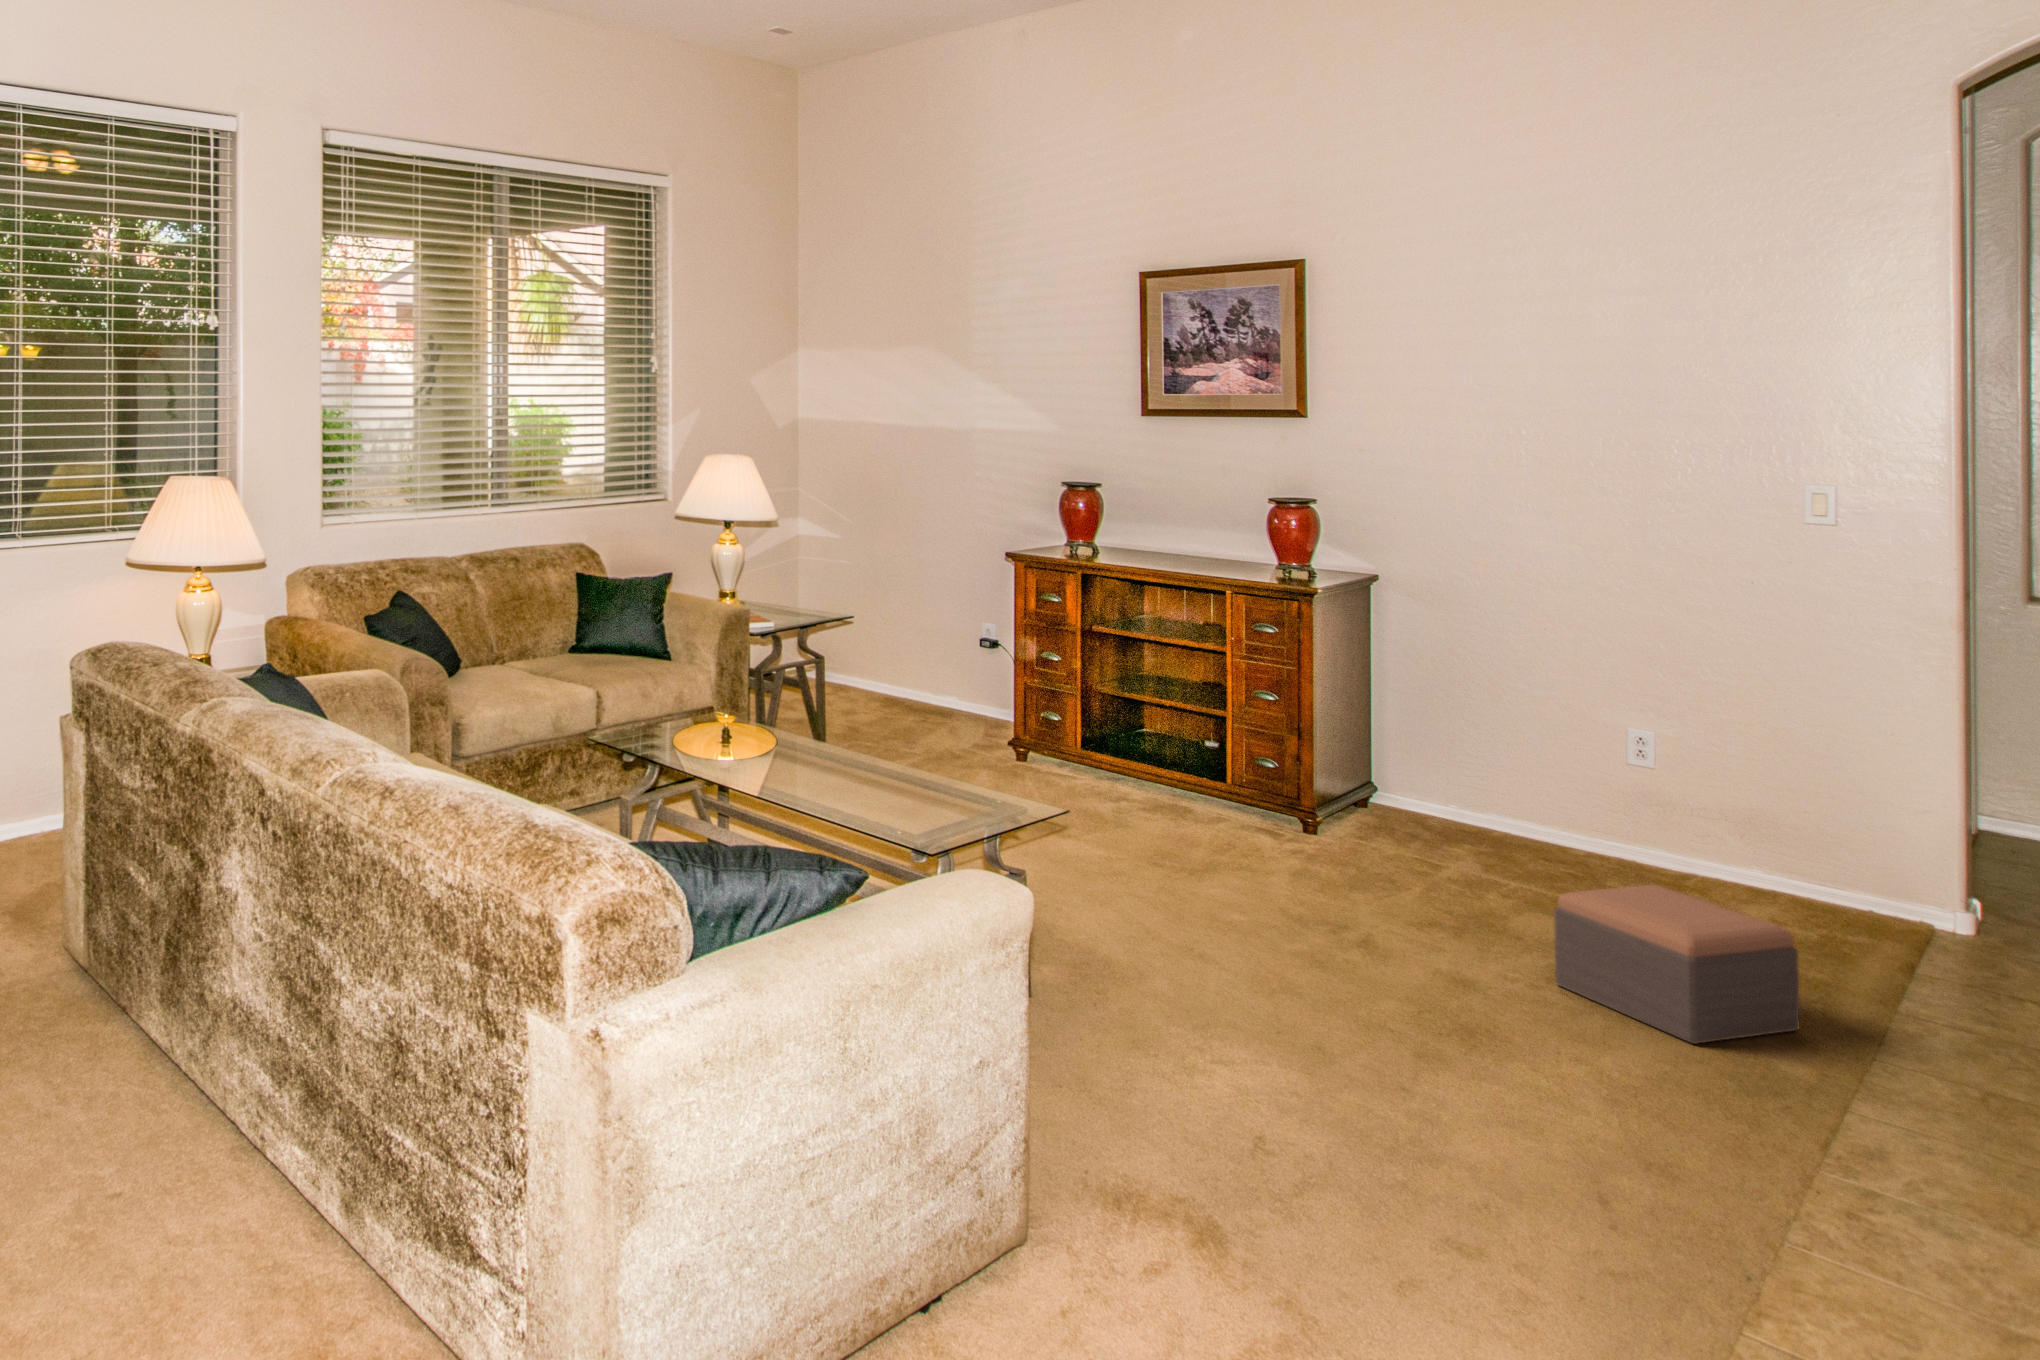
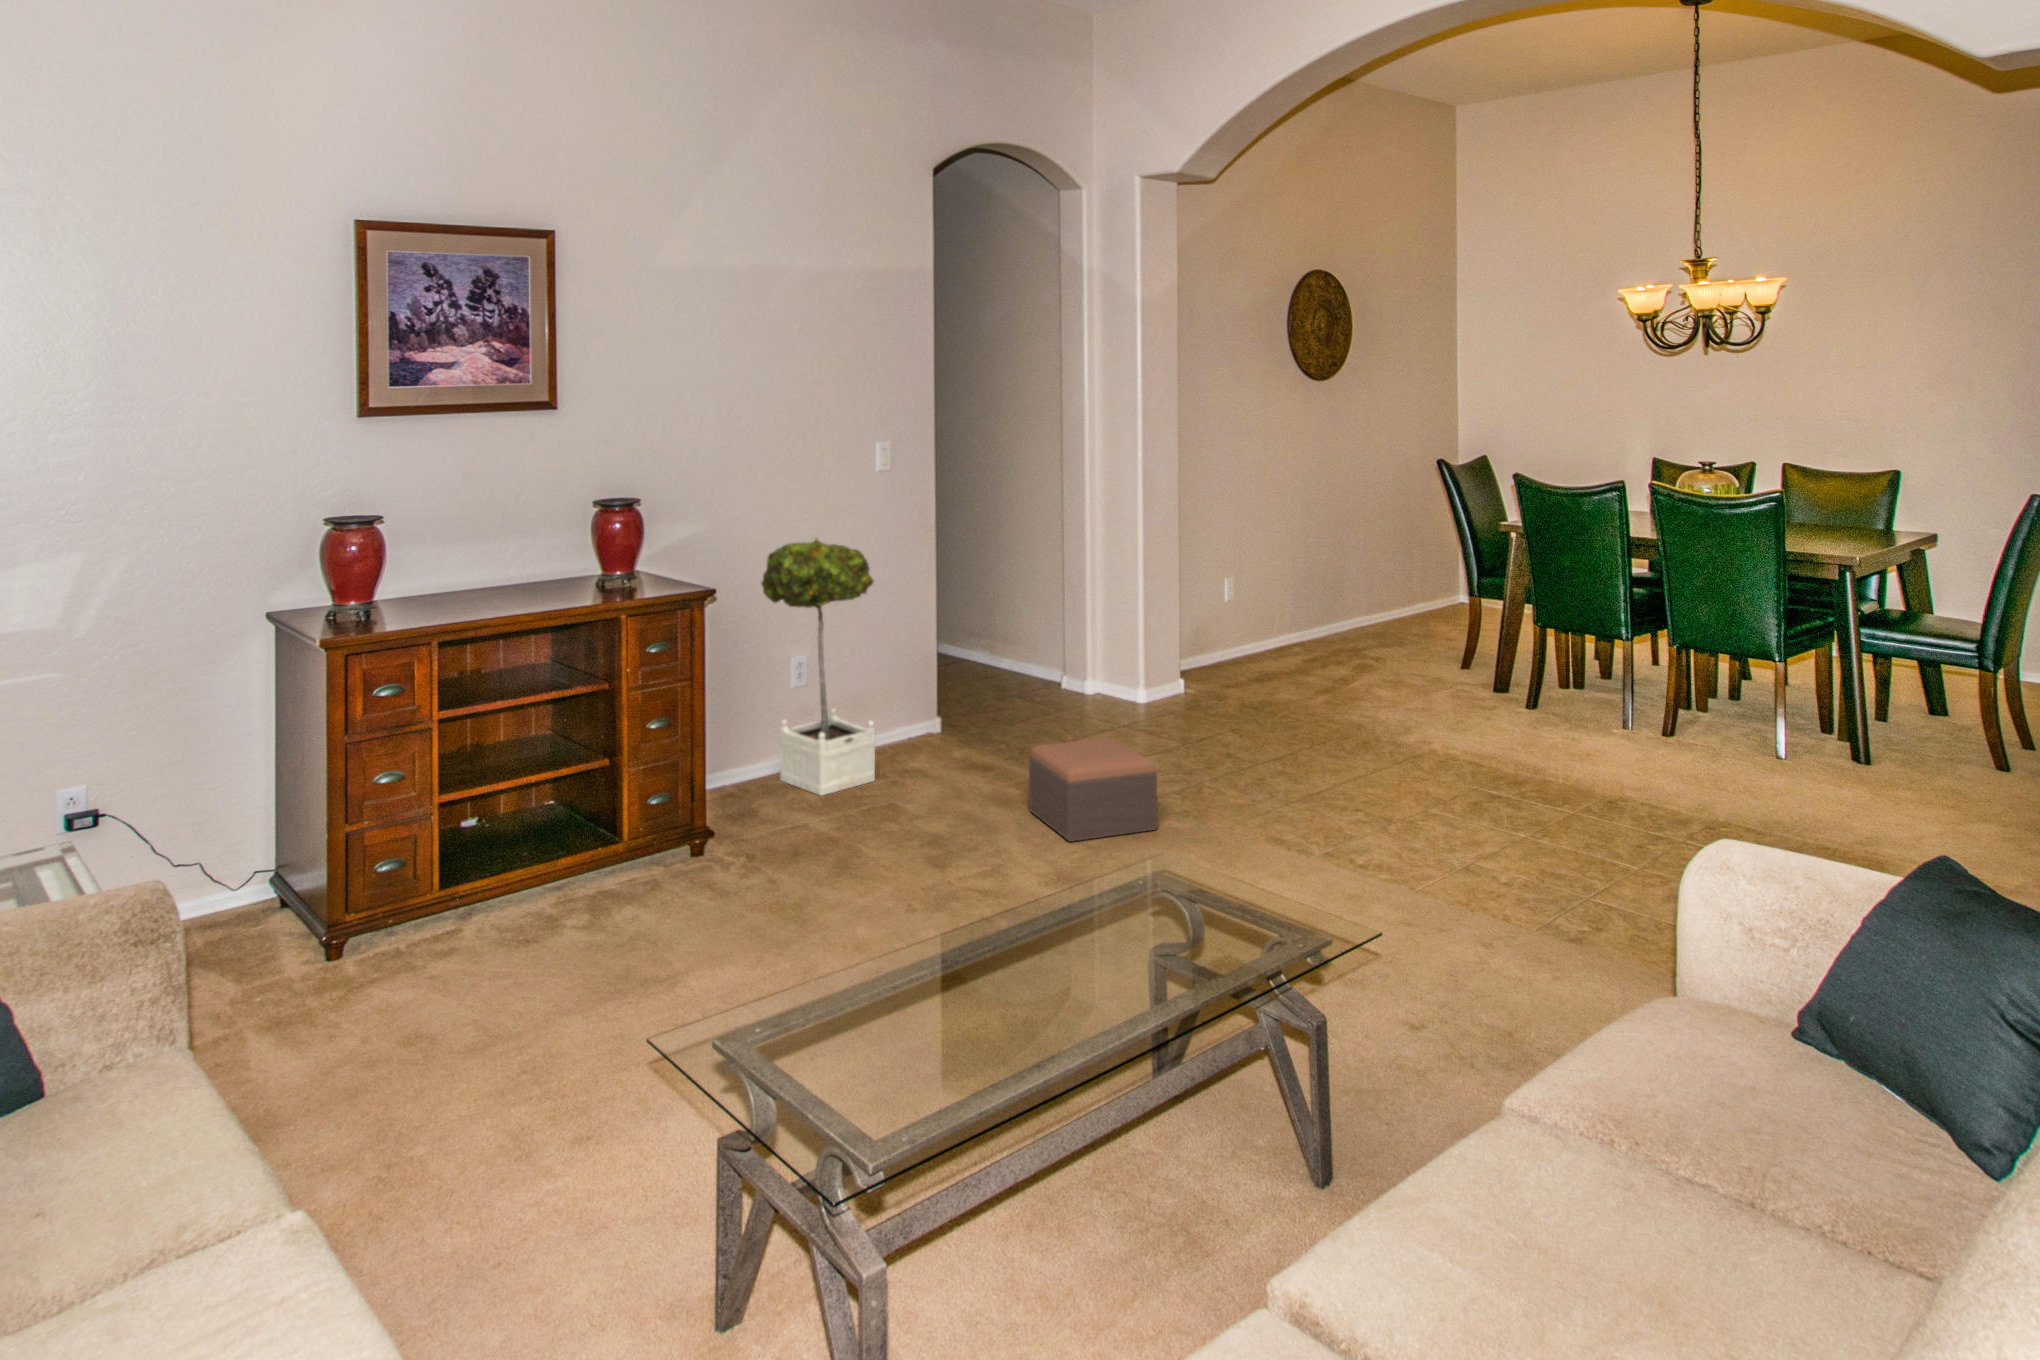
potted tree: none [1508,575,1675,901] -> present [761,539,875,796]

